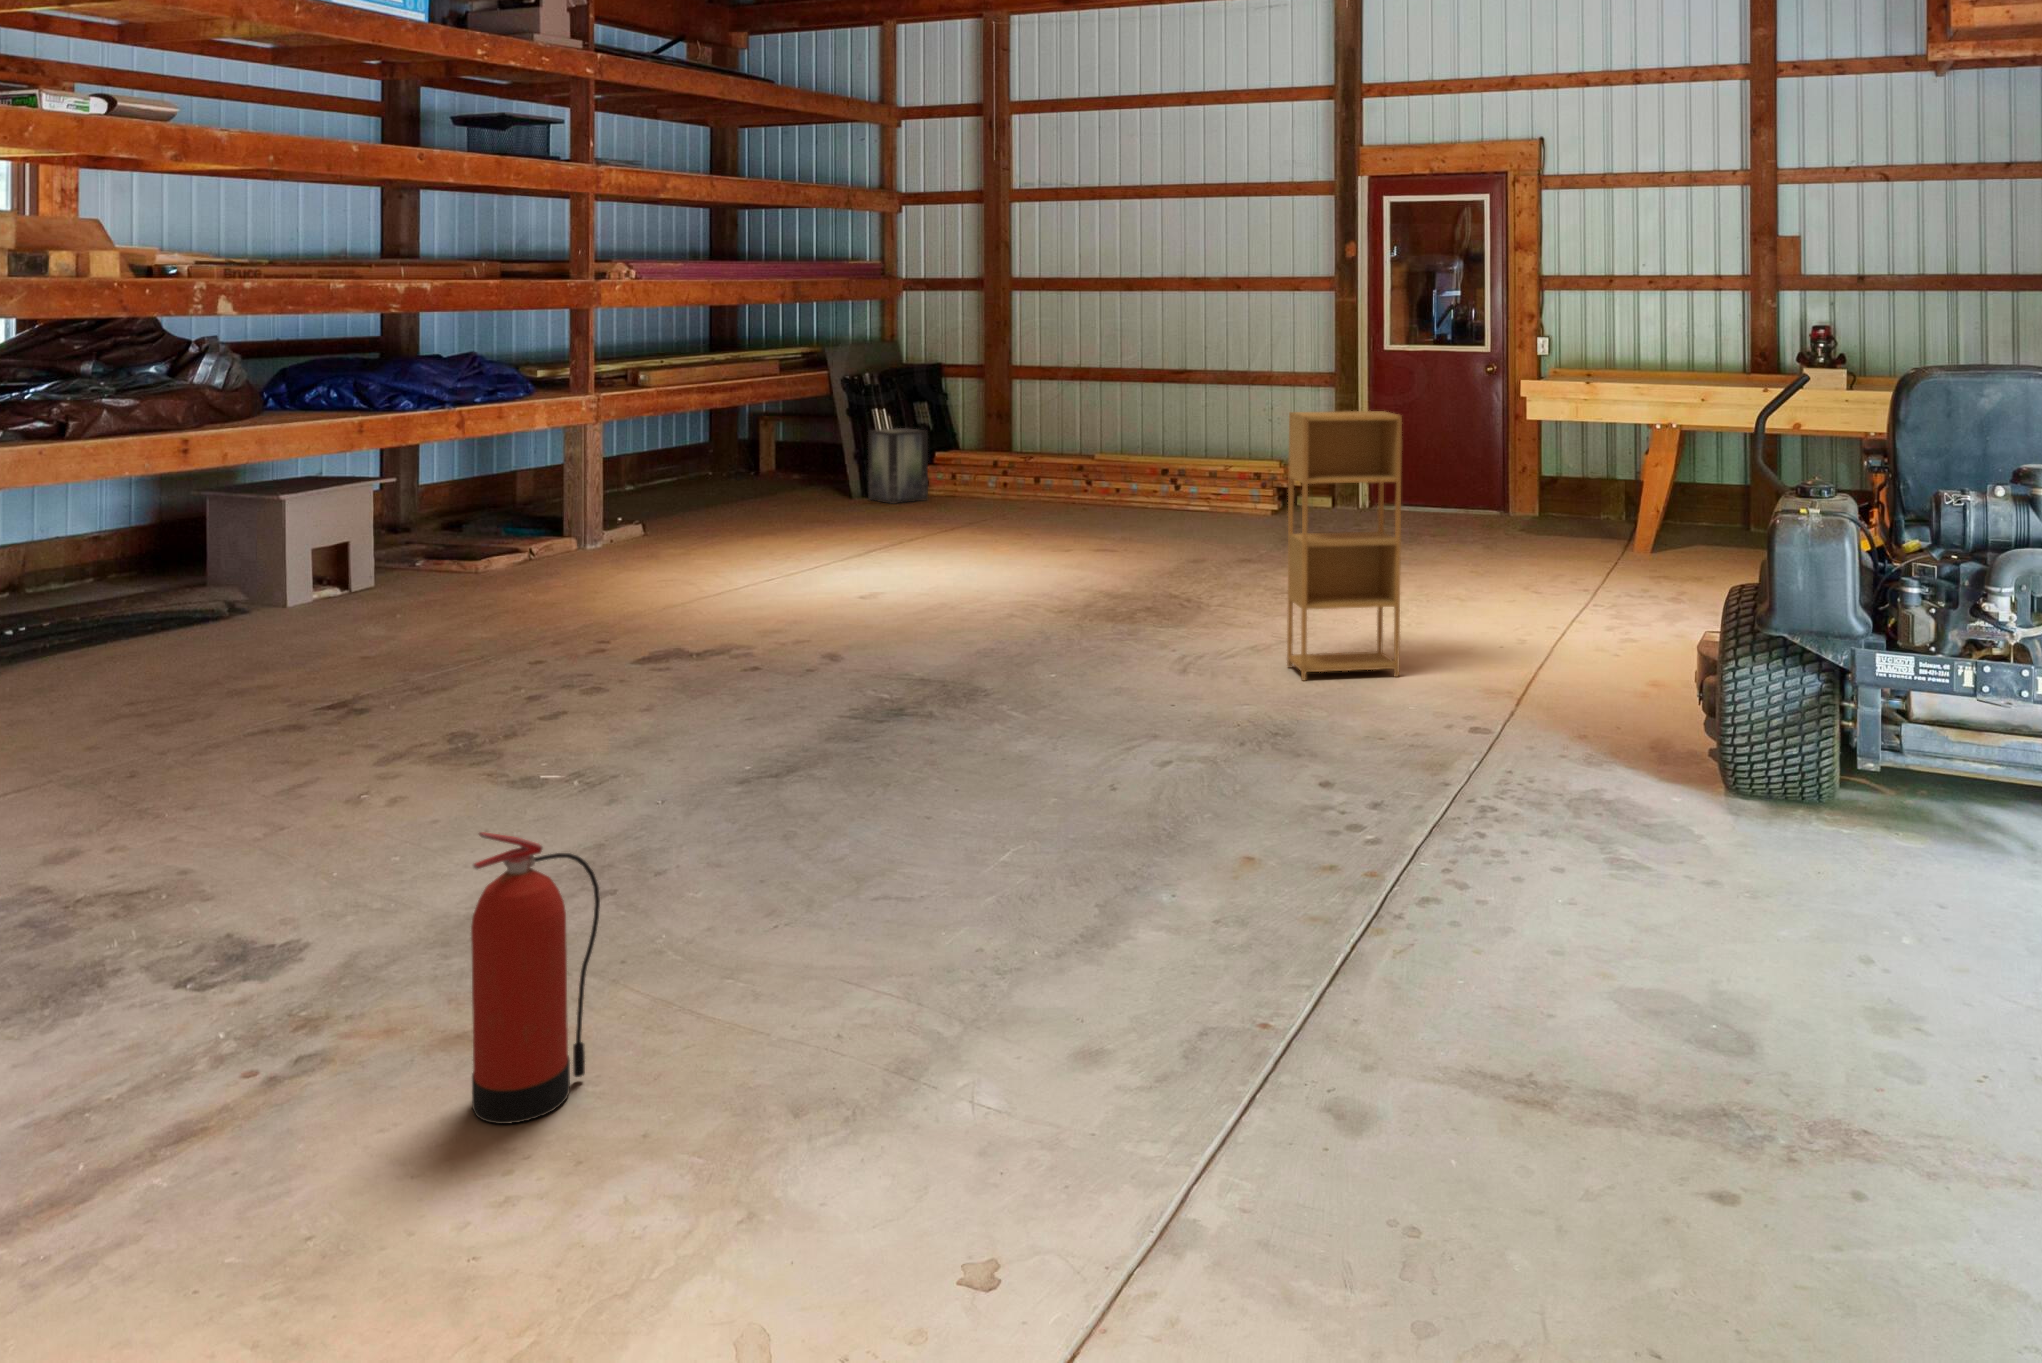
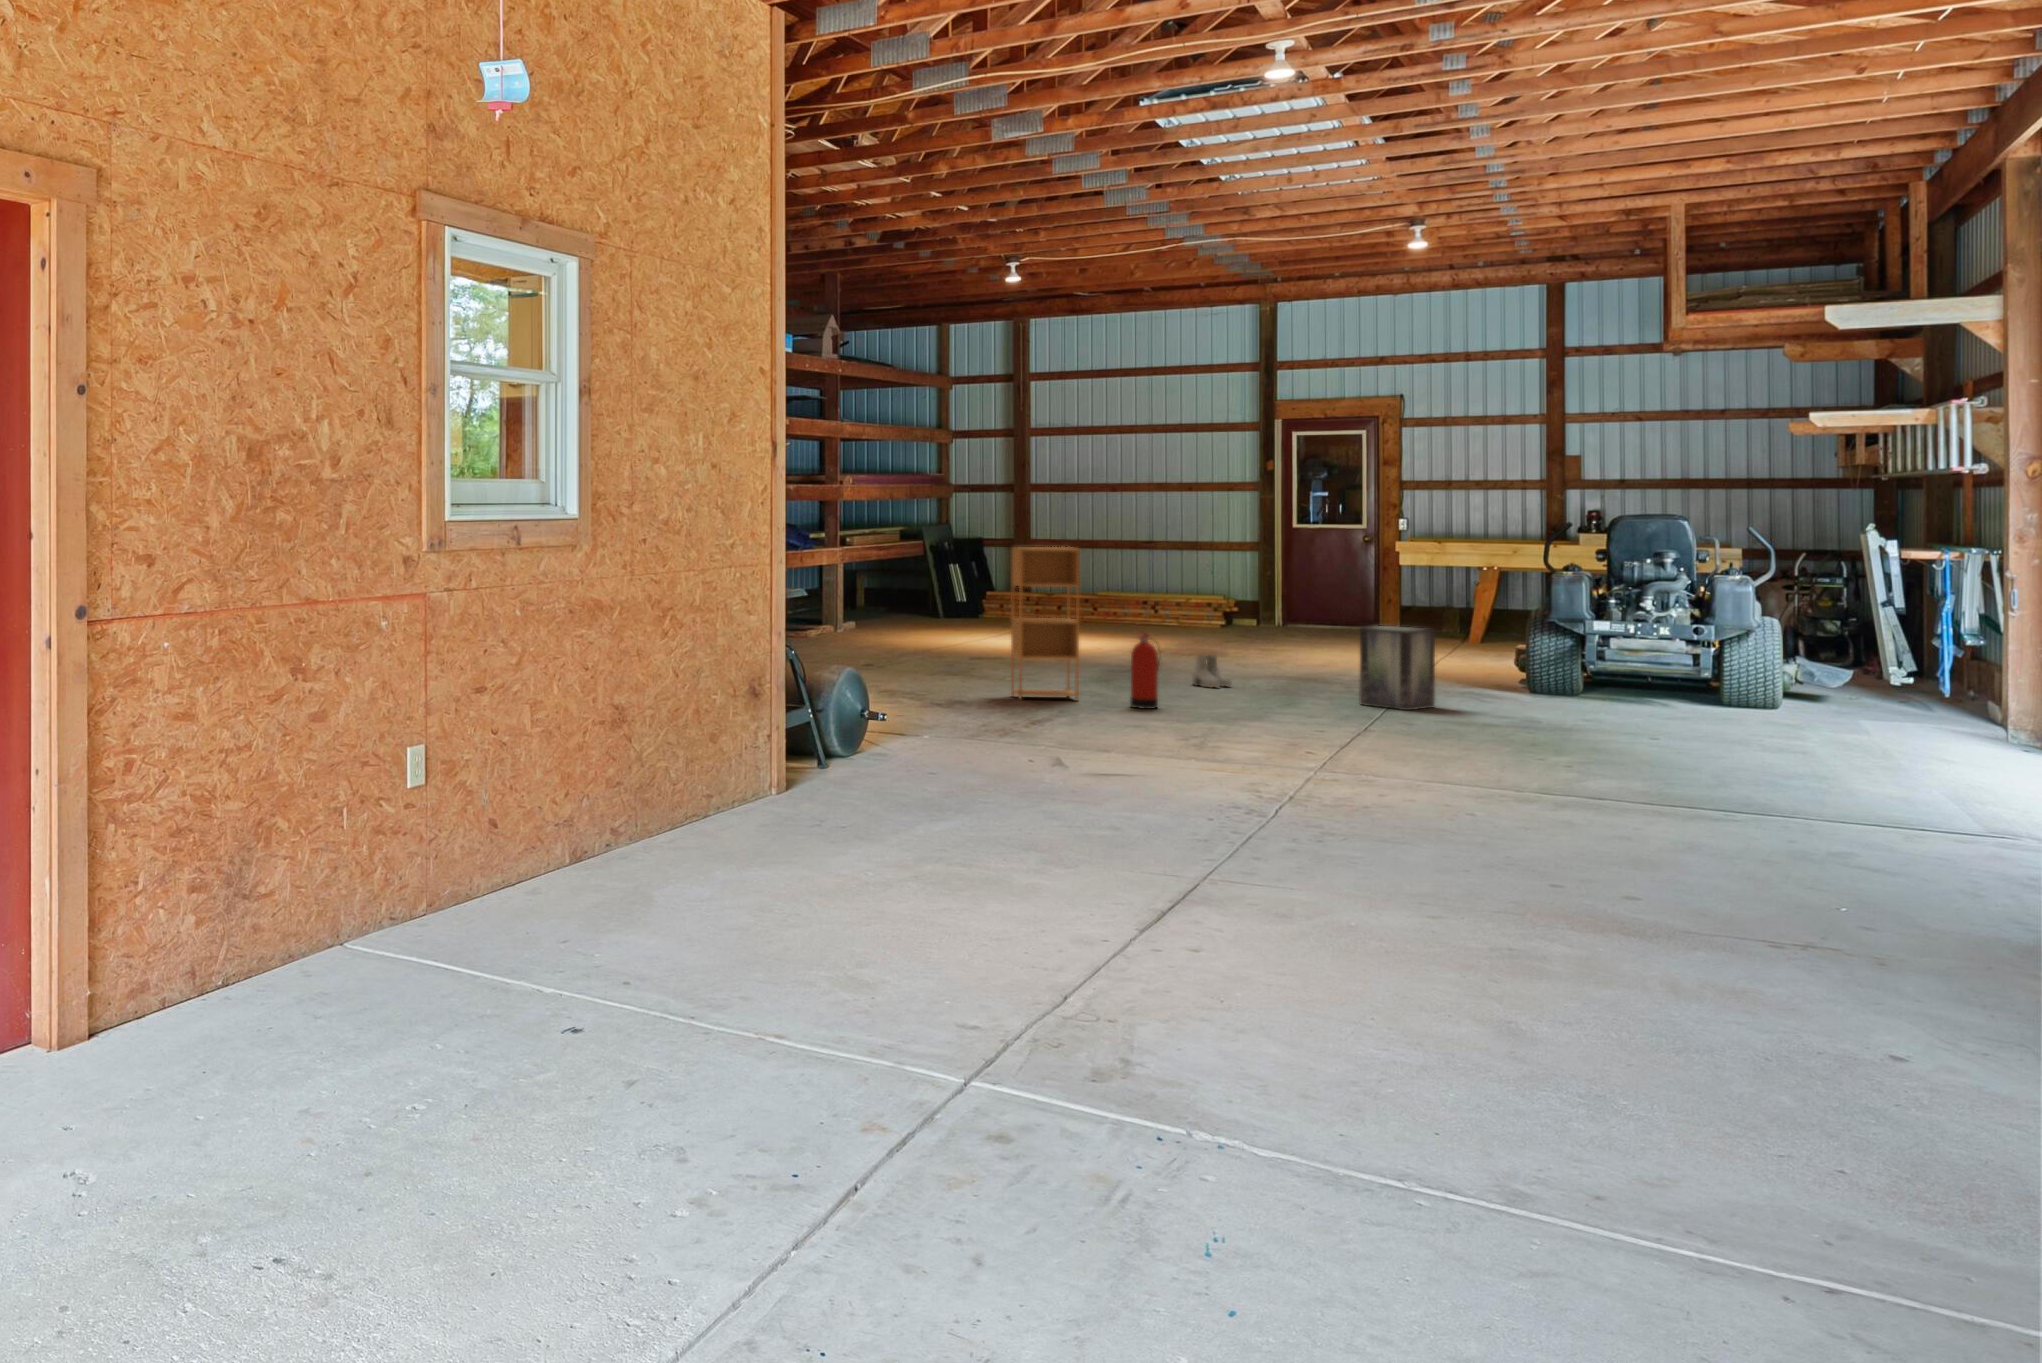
shelving unit: present [1287,411,1402,680] -> present [1011,547,1080,700]
storage box: present [868,428,928,504] -> present [1359,626,1435,710]
boots: none [932,744,1022,850] -> present [1192,655,1232,688]

